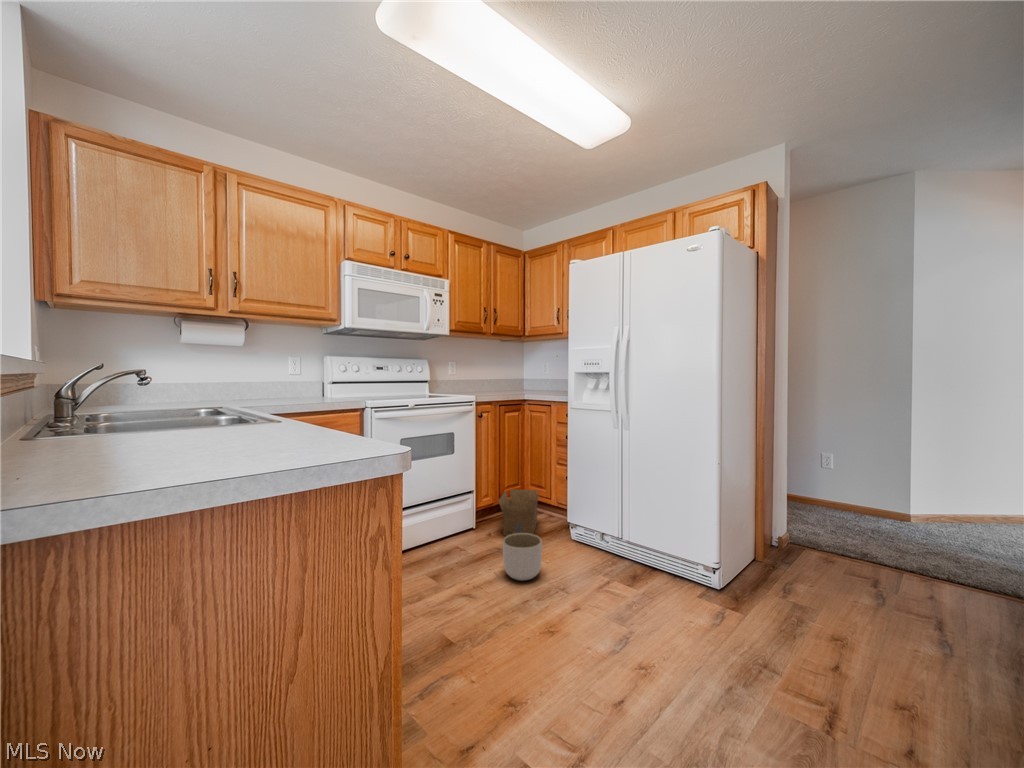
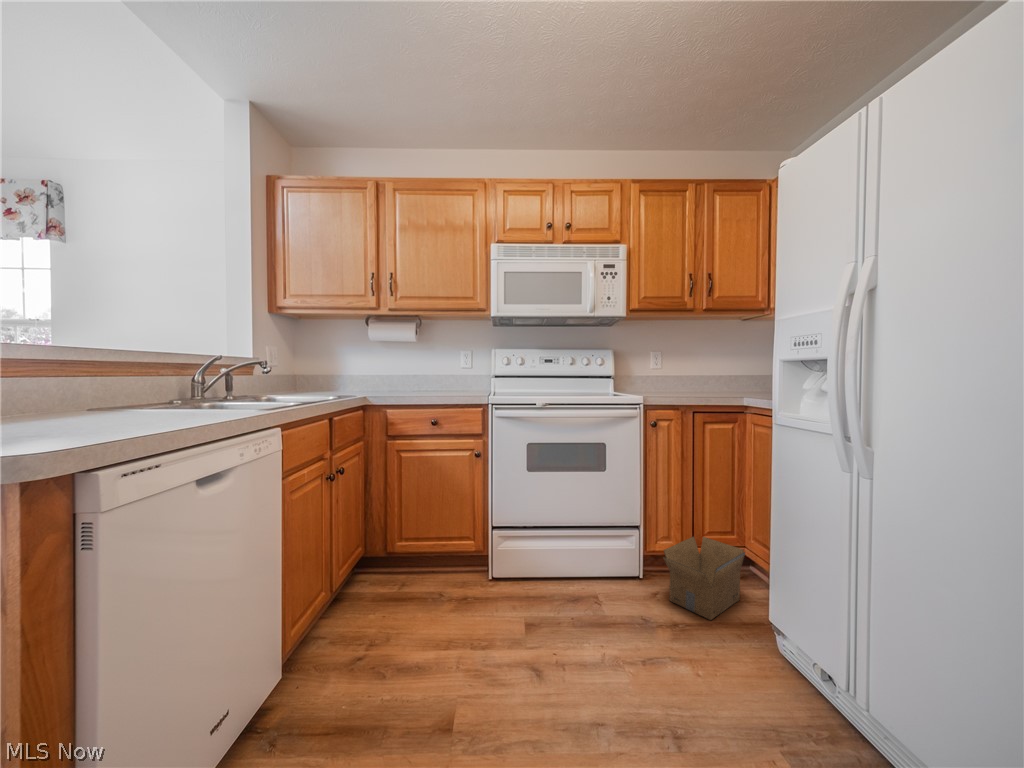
planter: present [503,533,542,581] -> none [606,609,668,691]

